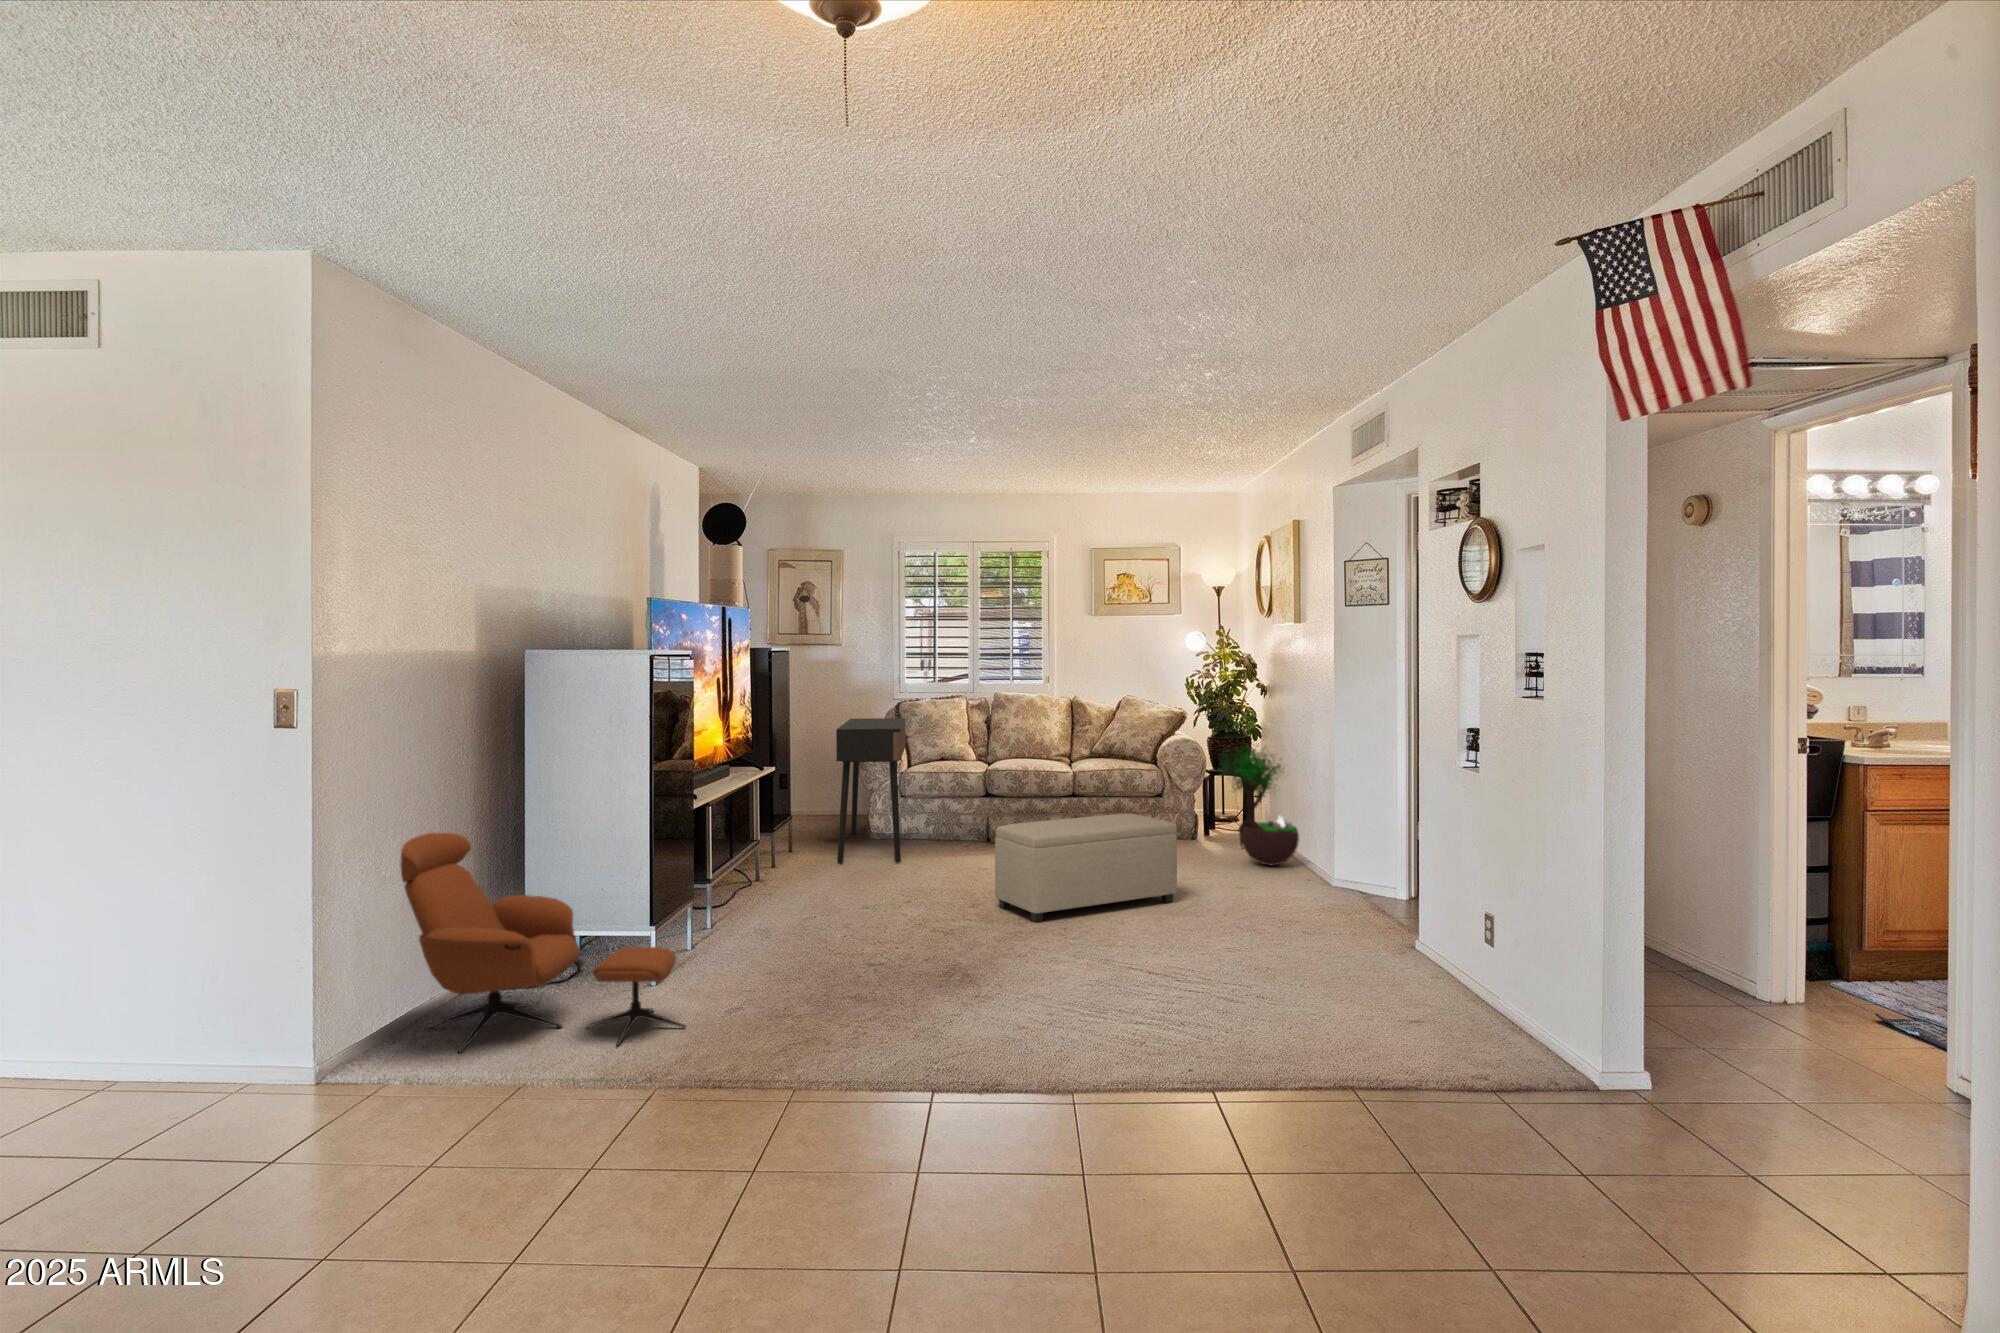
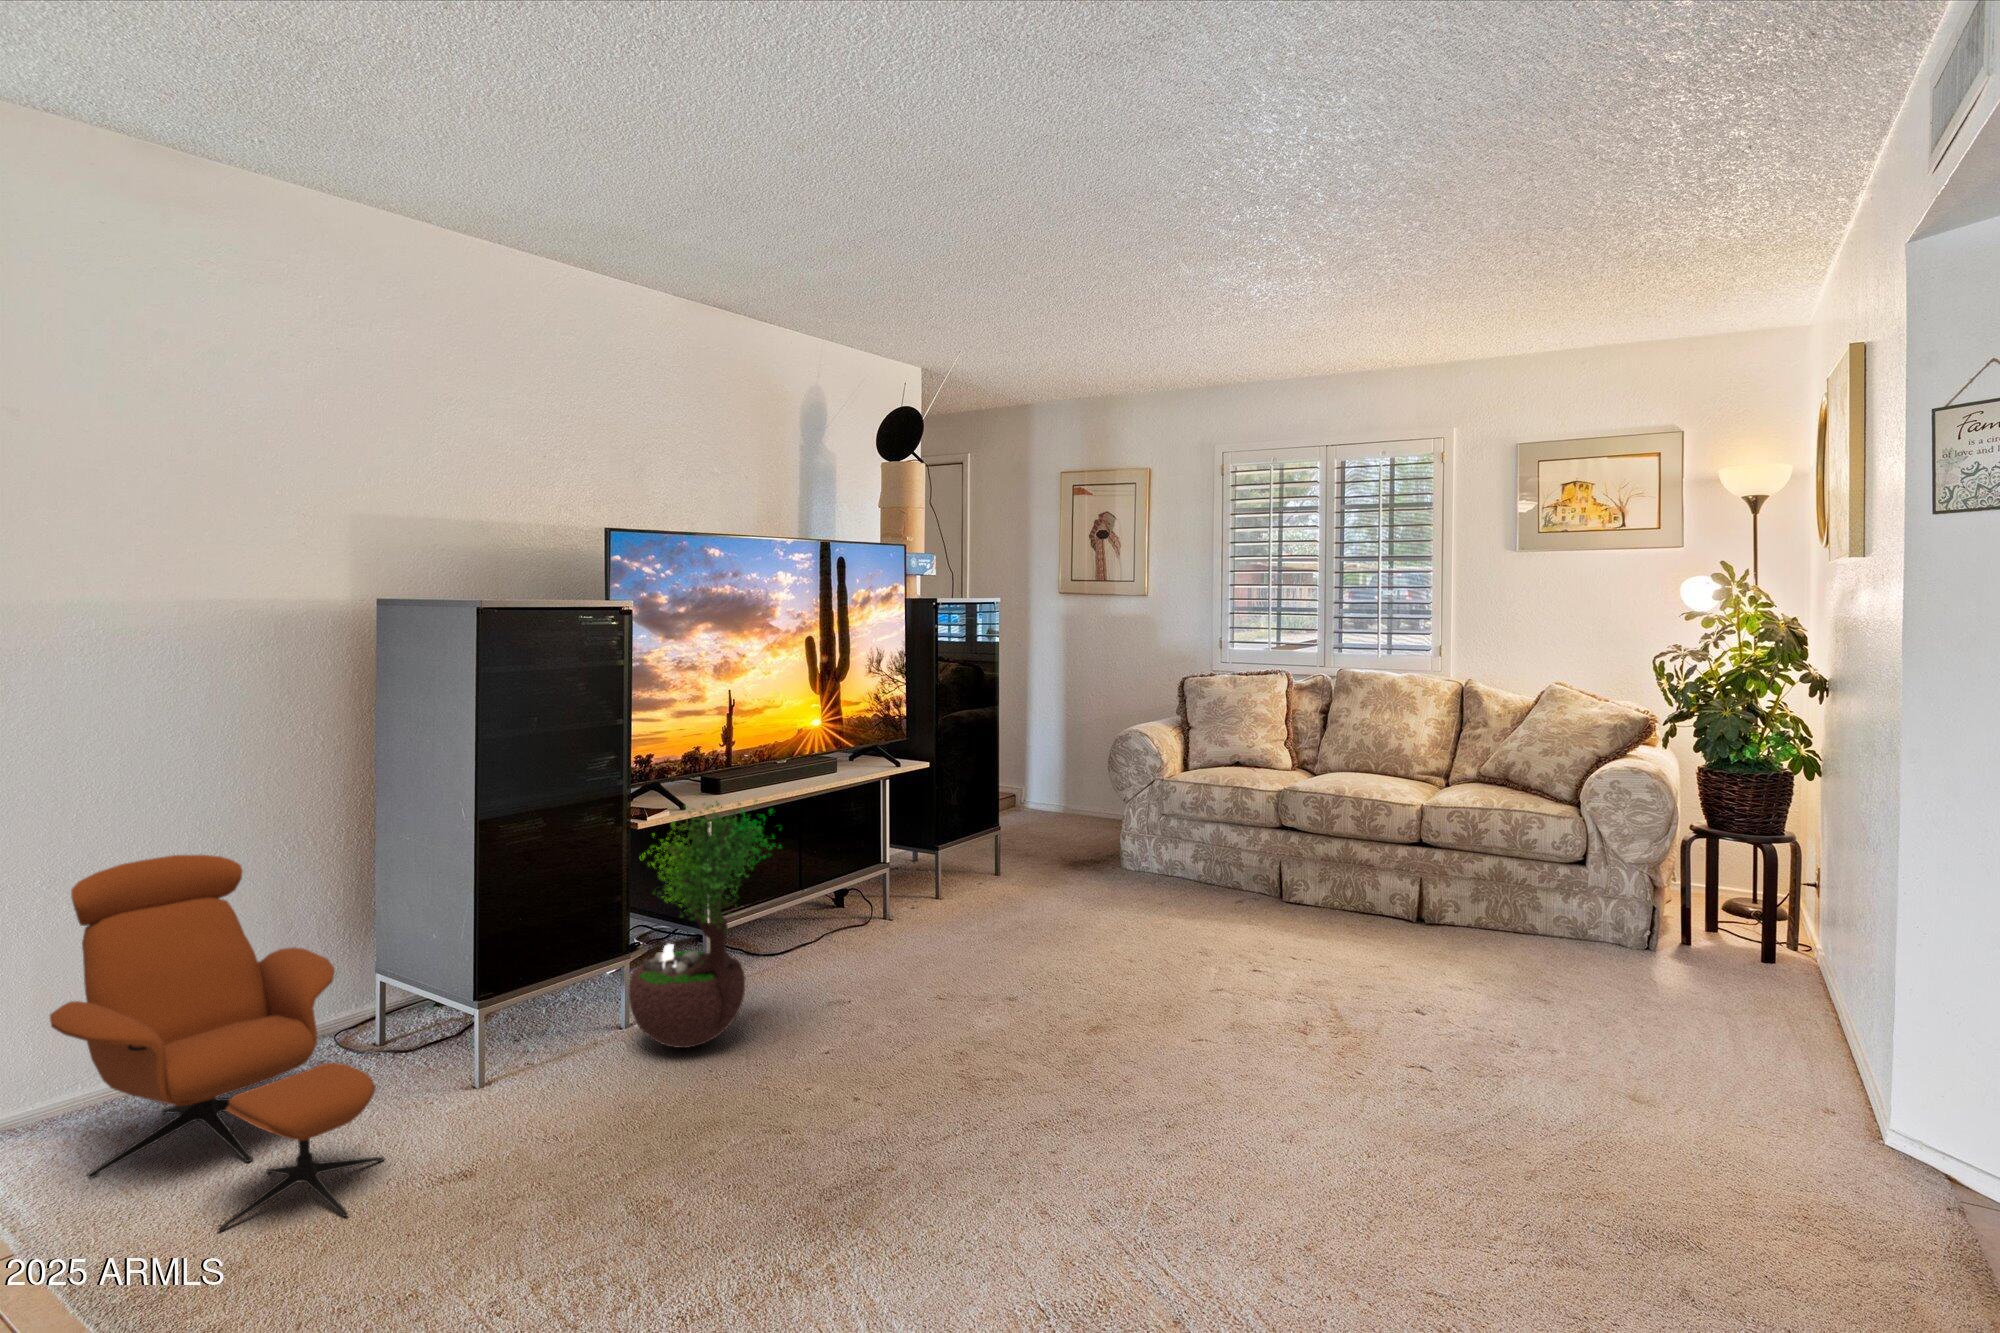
console table: present [836,718,906,863] -> none [1022,699,1185,918]
potted tree: present [1219,743,1299,865] -> present [629,800,780,1048]
ottoman: present [995,814,1177,922] -> none [1122,910,1465,1103]

